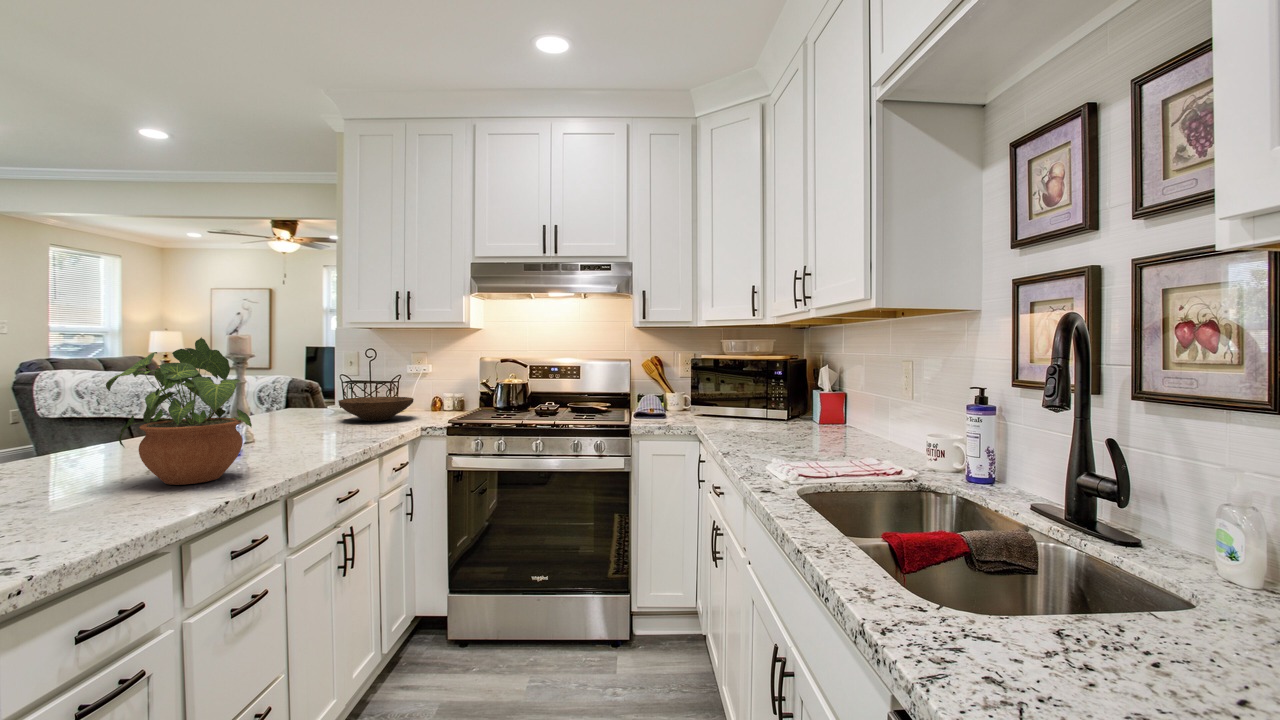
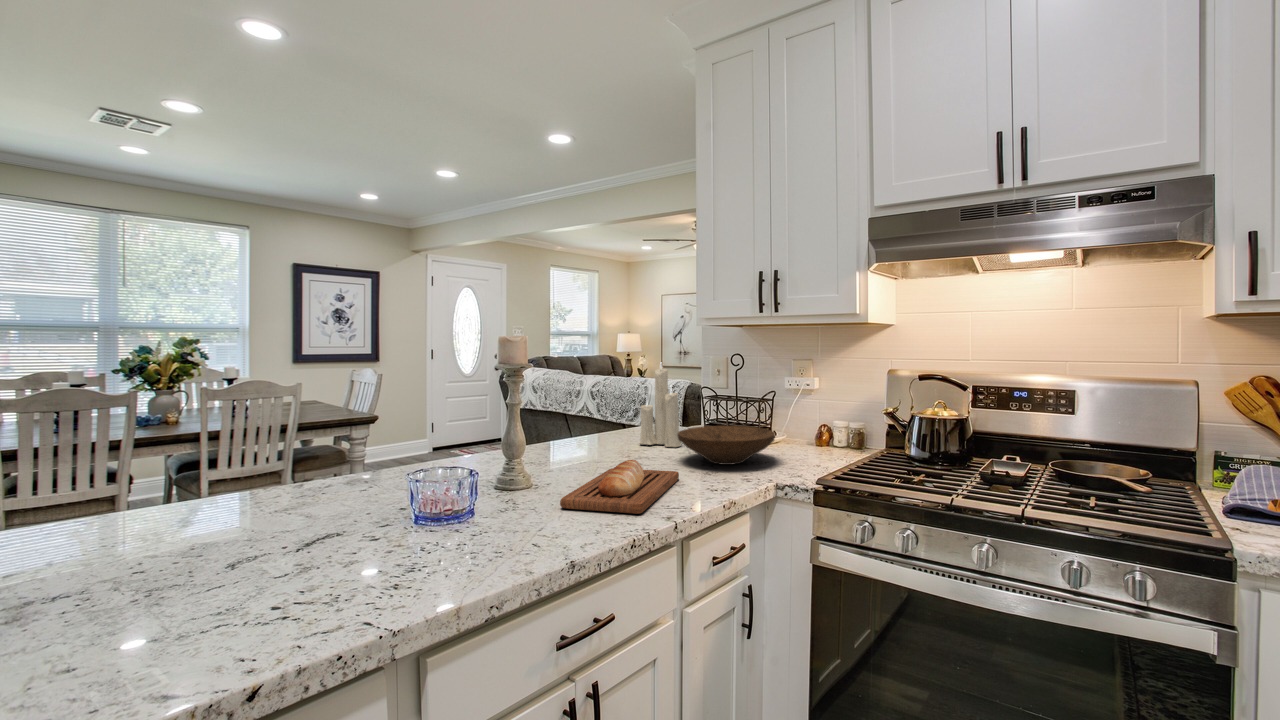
potted plant: present [106,337,252,485] -> none [319,367,468,585]
candle: none [292,346,331,417] -> present [640,362,681,447]
bread loaf: none [273,416,351,447] -> present [560,460,679,514]

